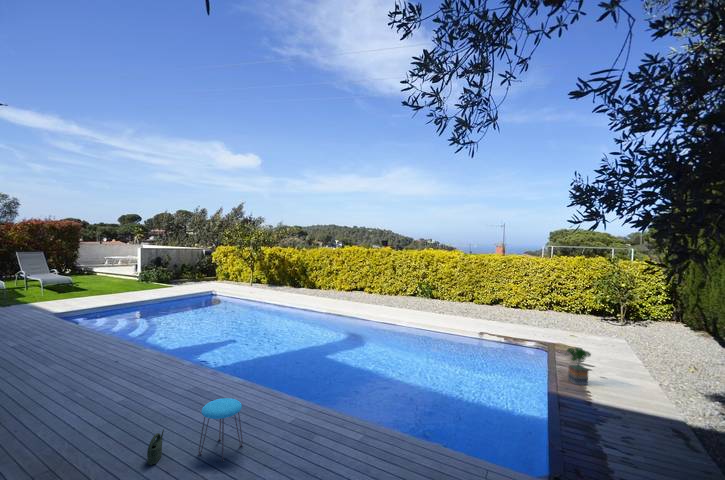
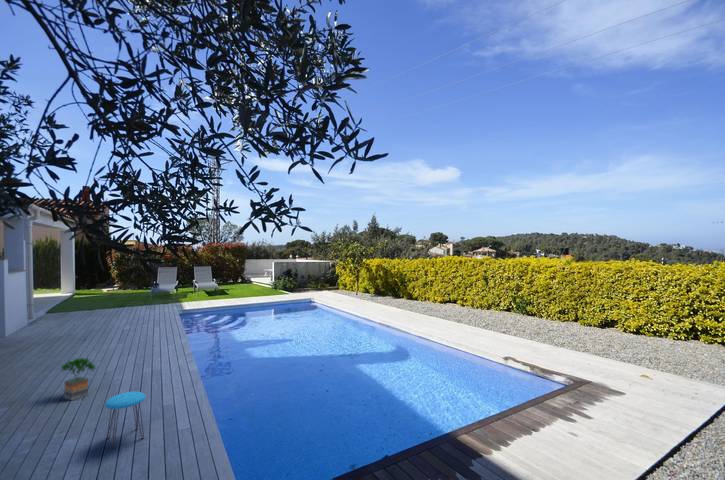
potted tree: present [567,348,591,385] -> present [62,358,95,400]
watering can: present [147,429,164,465] -> none [64,411,99,438]

